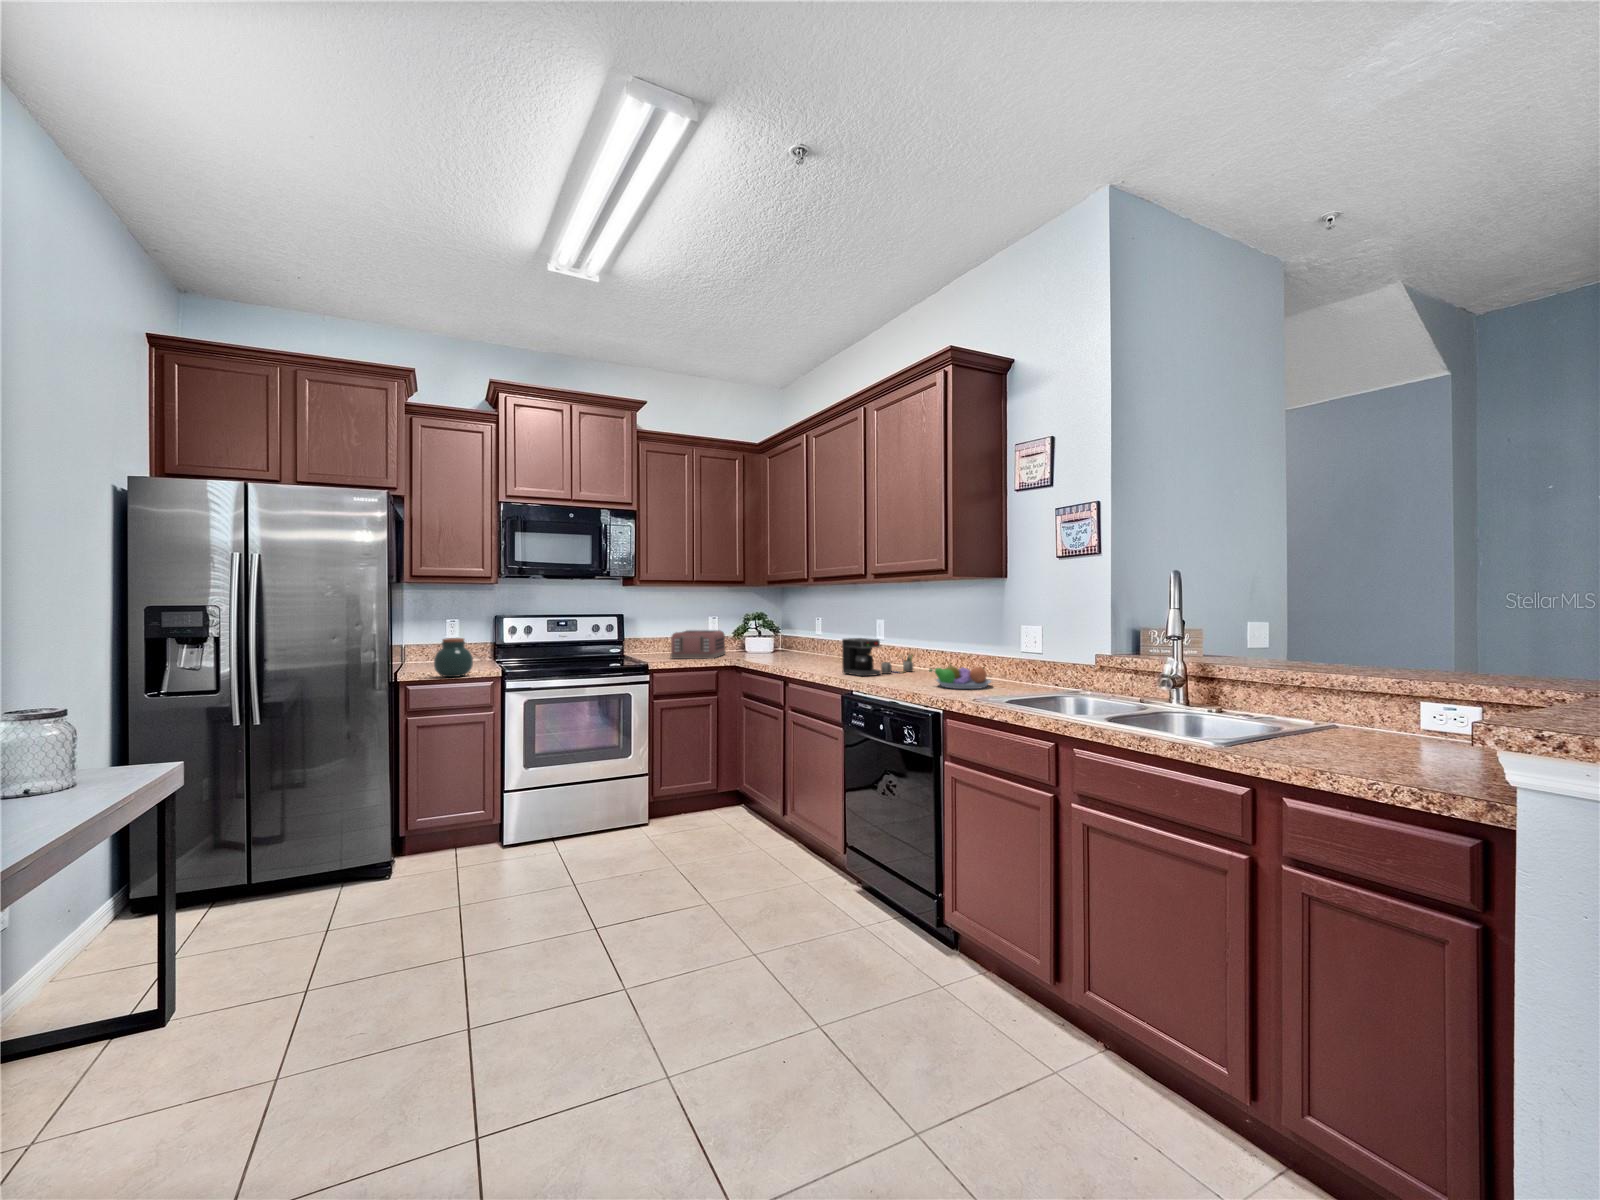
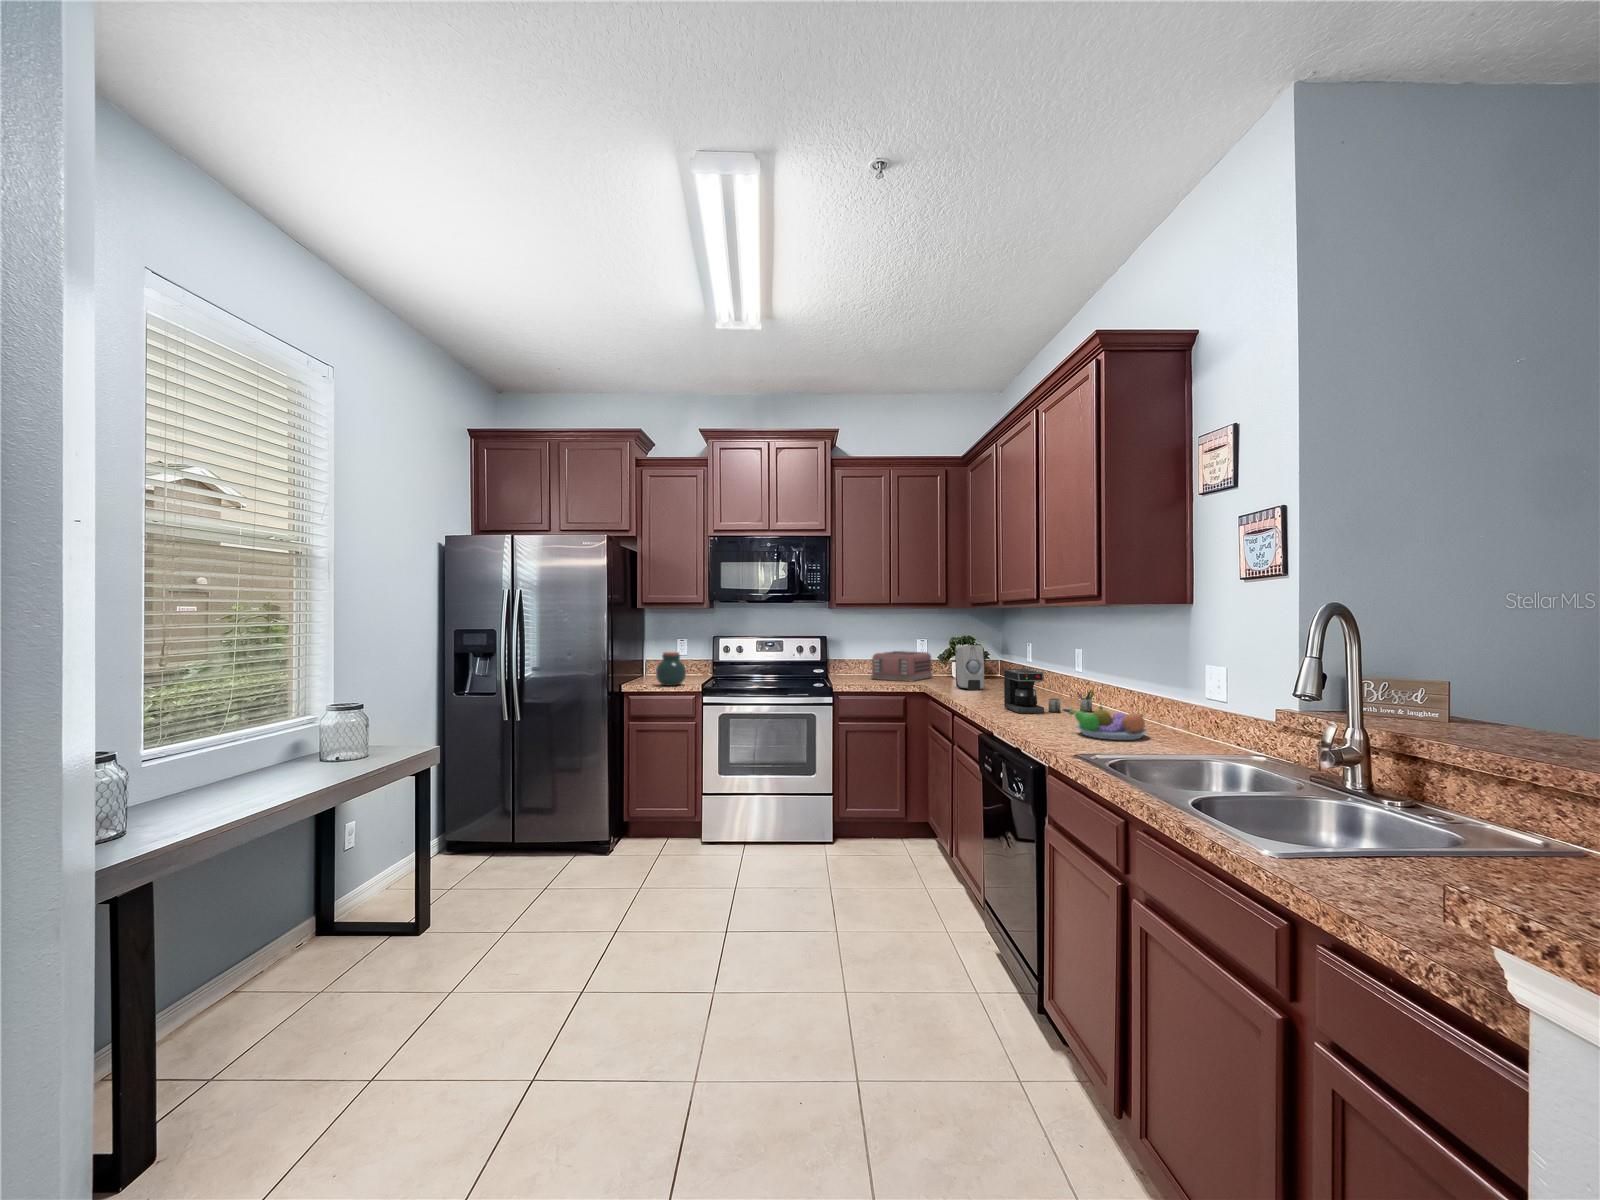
soap dispenser: none [763,621,793,662] -> present [955,645,984,690]

